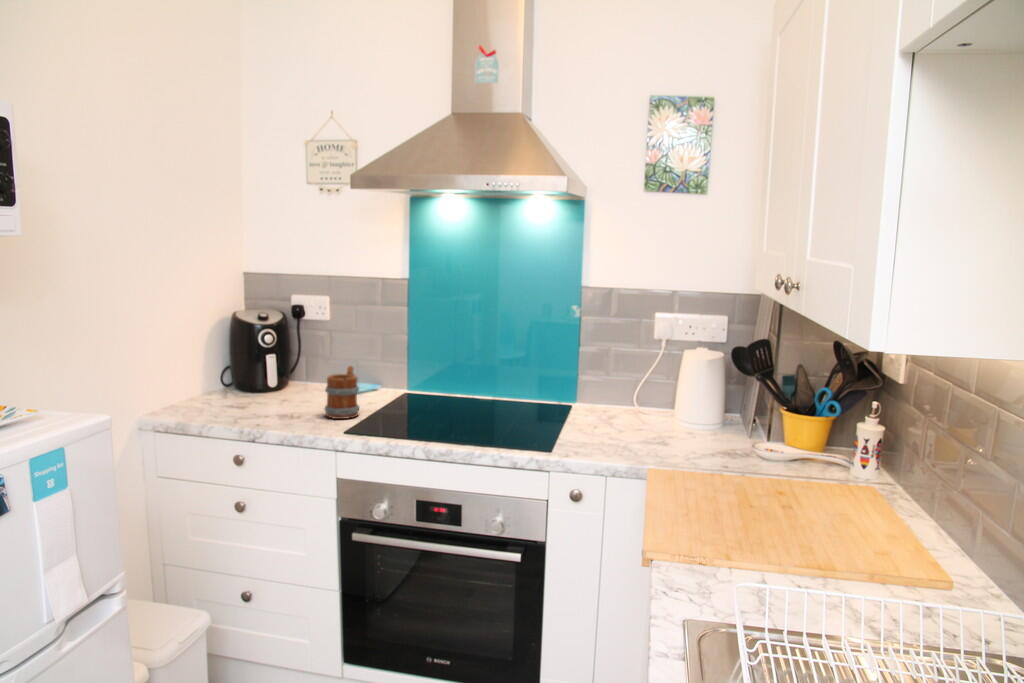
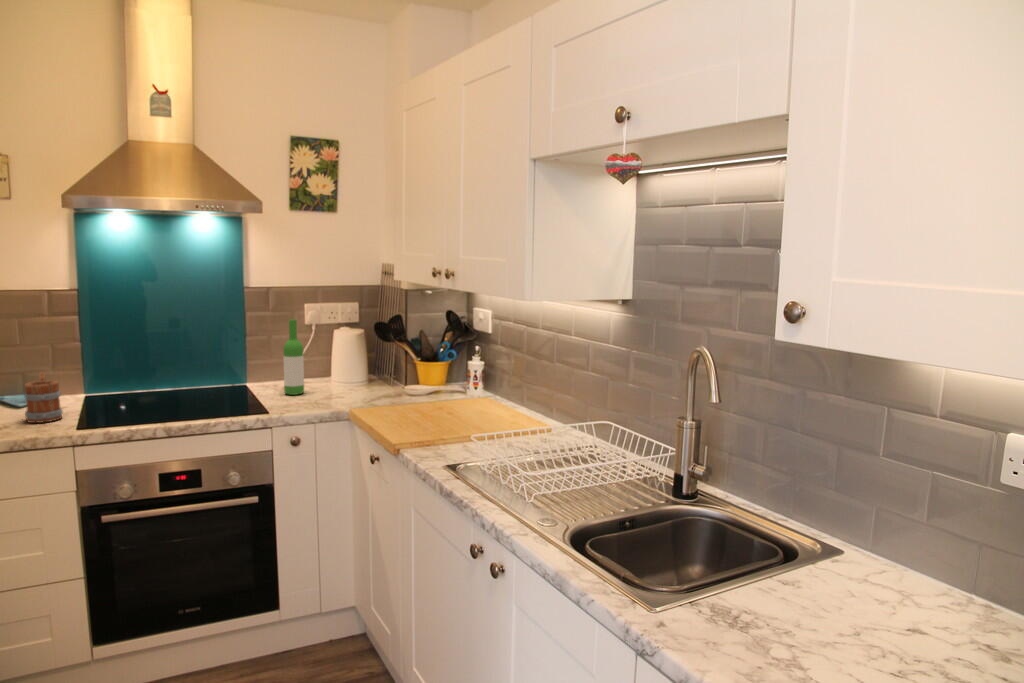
wine bottle: none [595,332,623,431] -> present [283,319,304,395]

